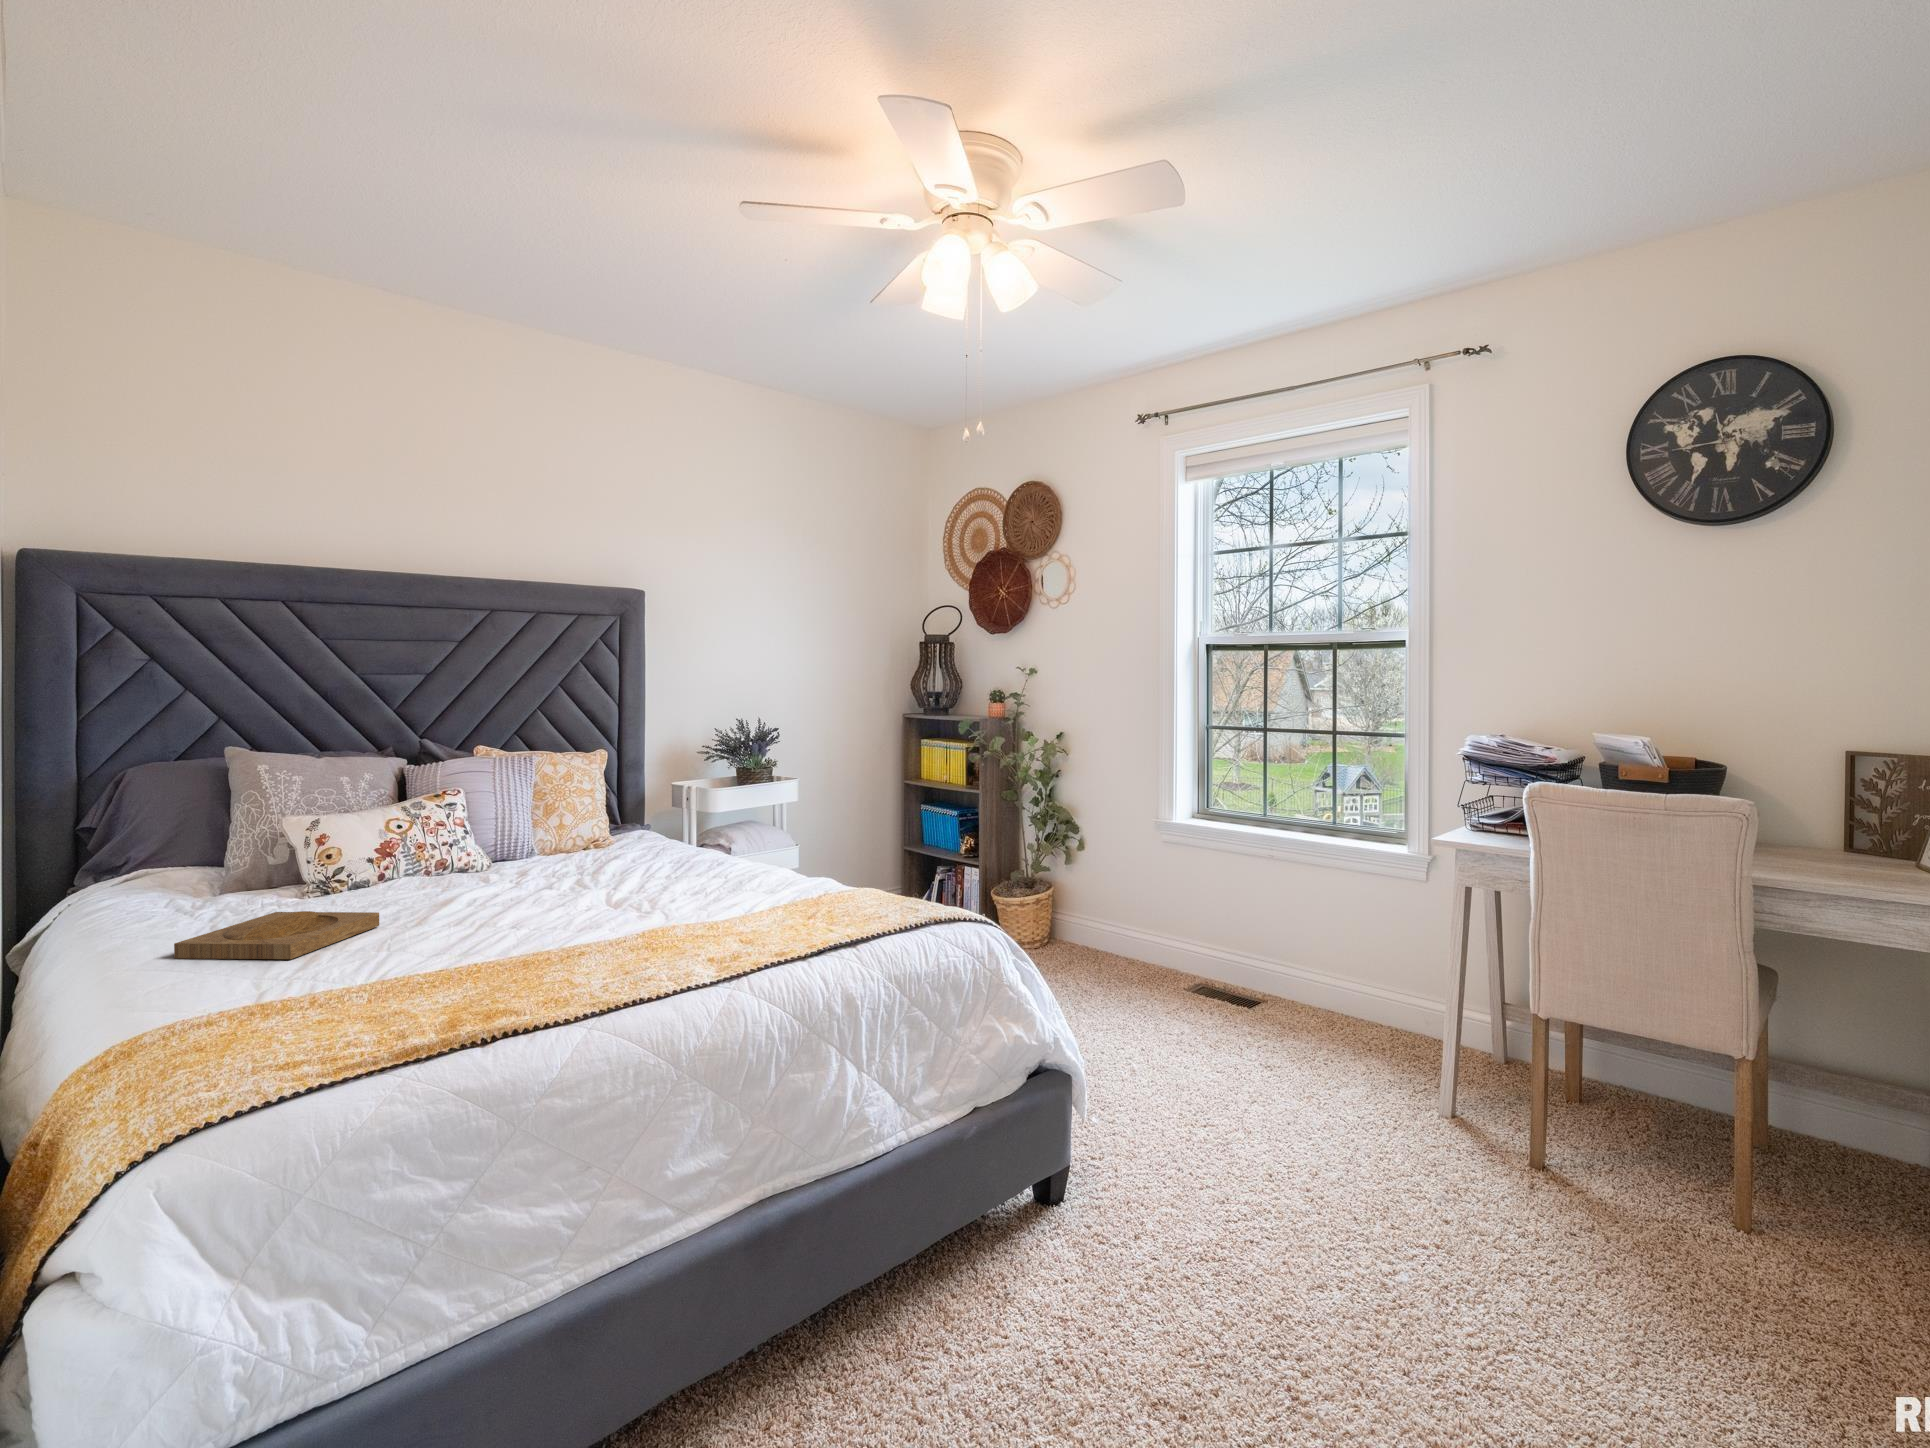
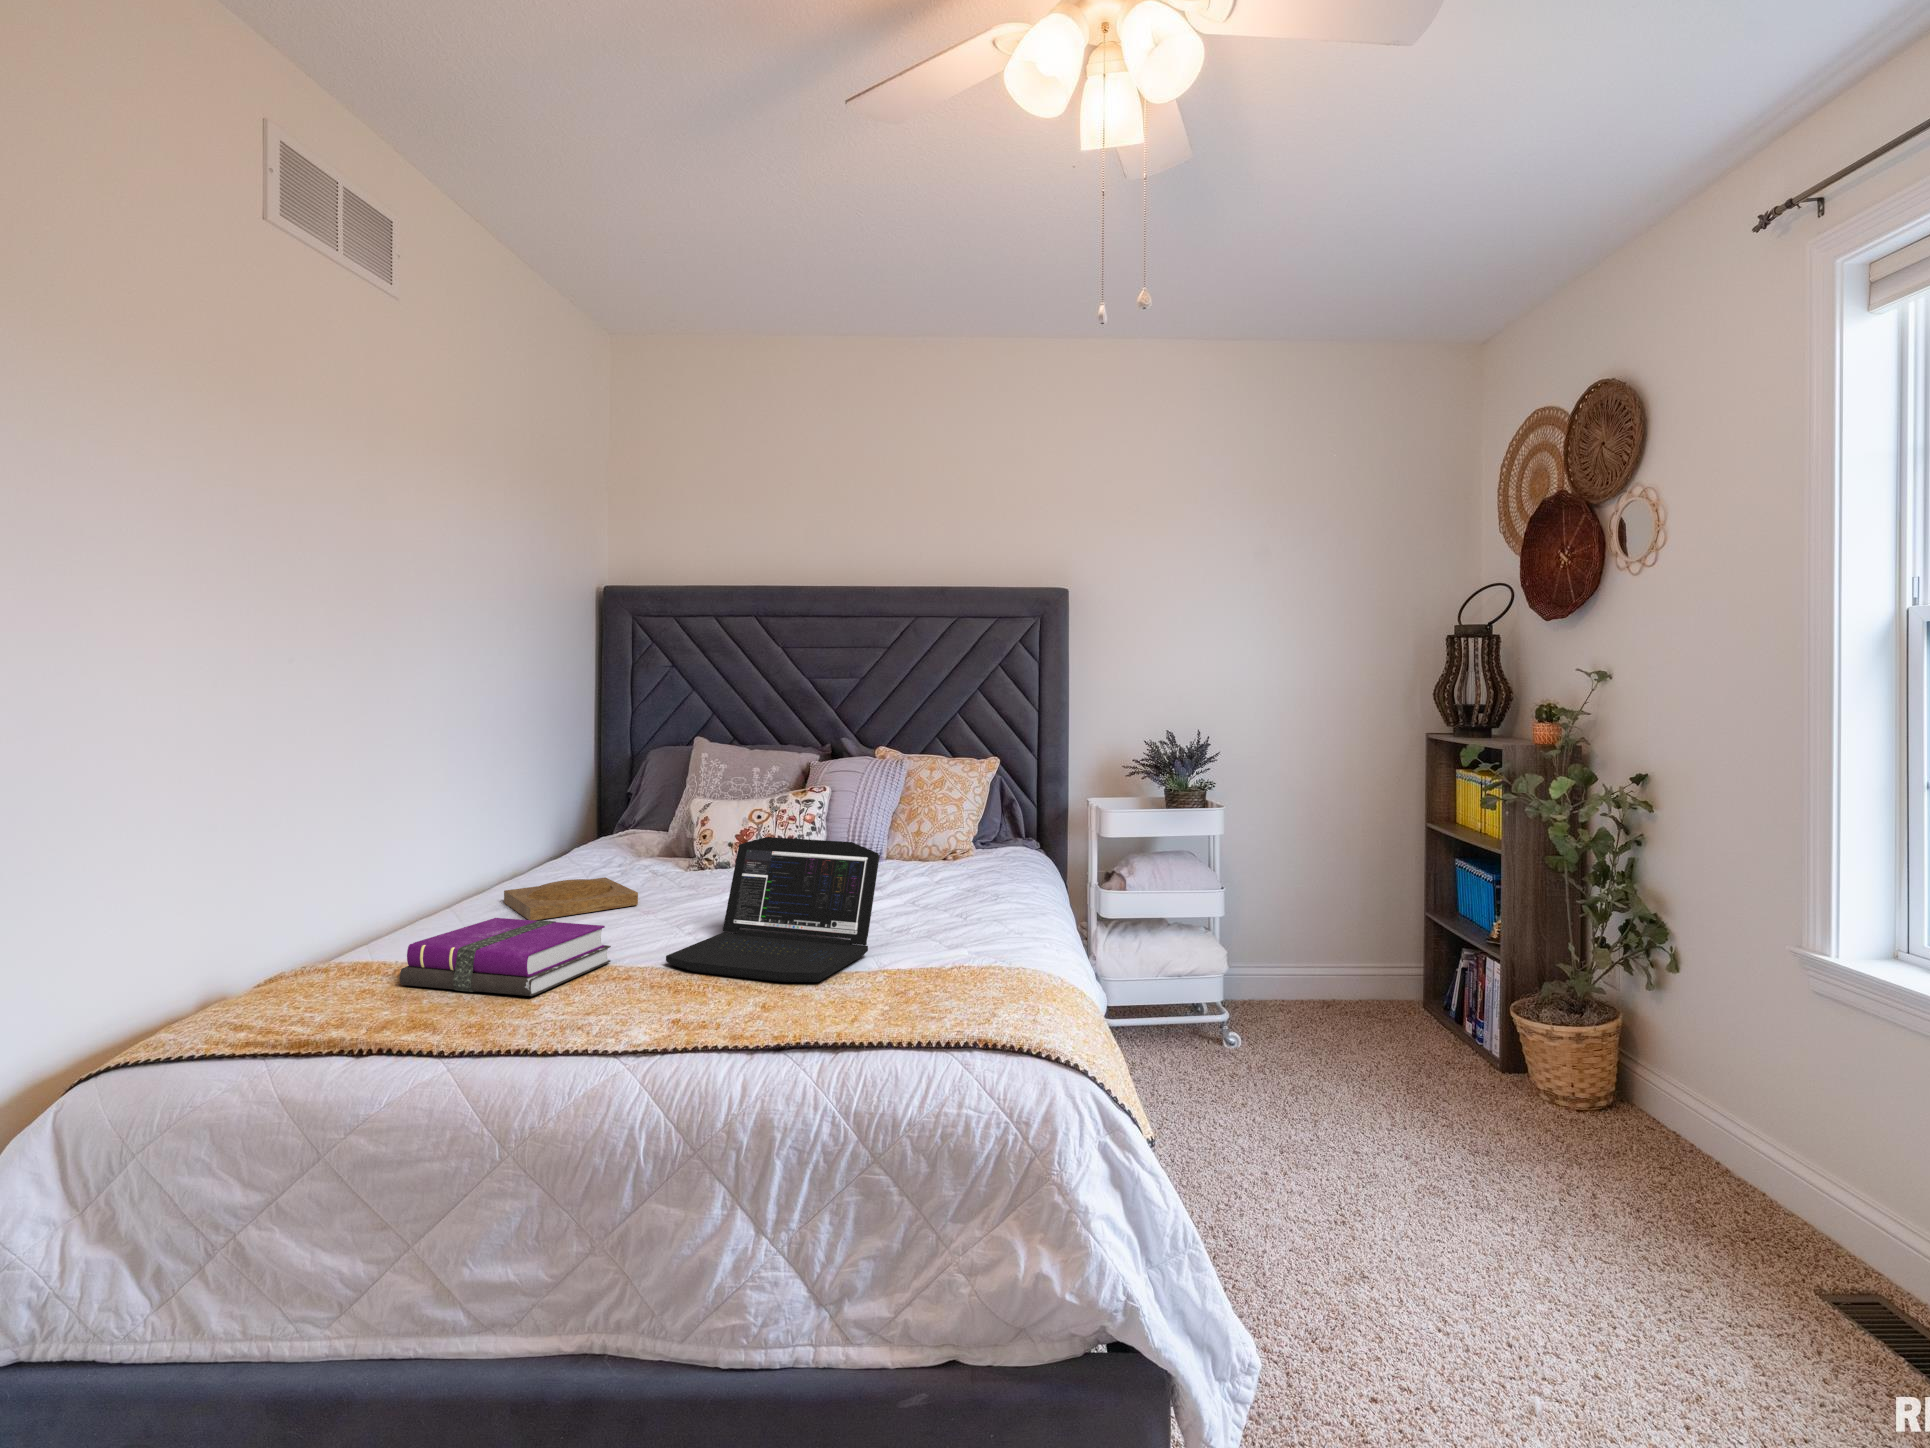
laptop: none [573,819,743,946] -> present [666,837,879,982]
notebook: none [341,923,526,1017] -> present [399,918,611,996]

